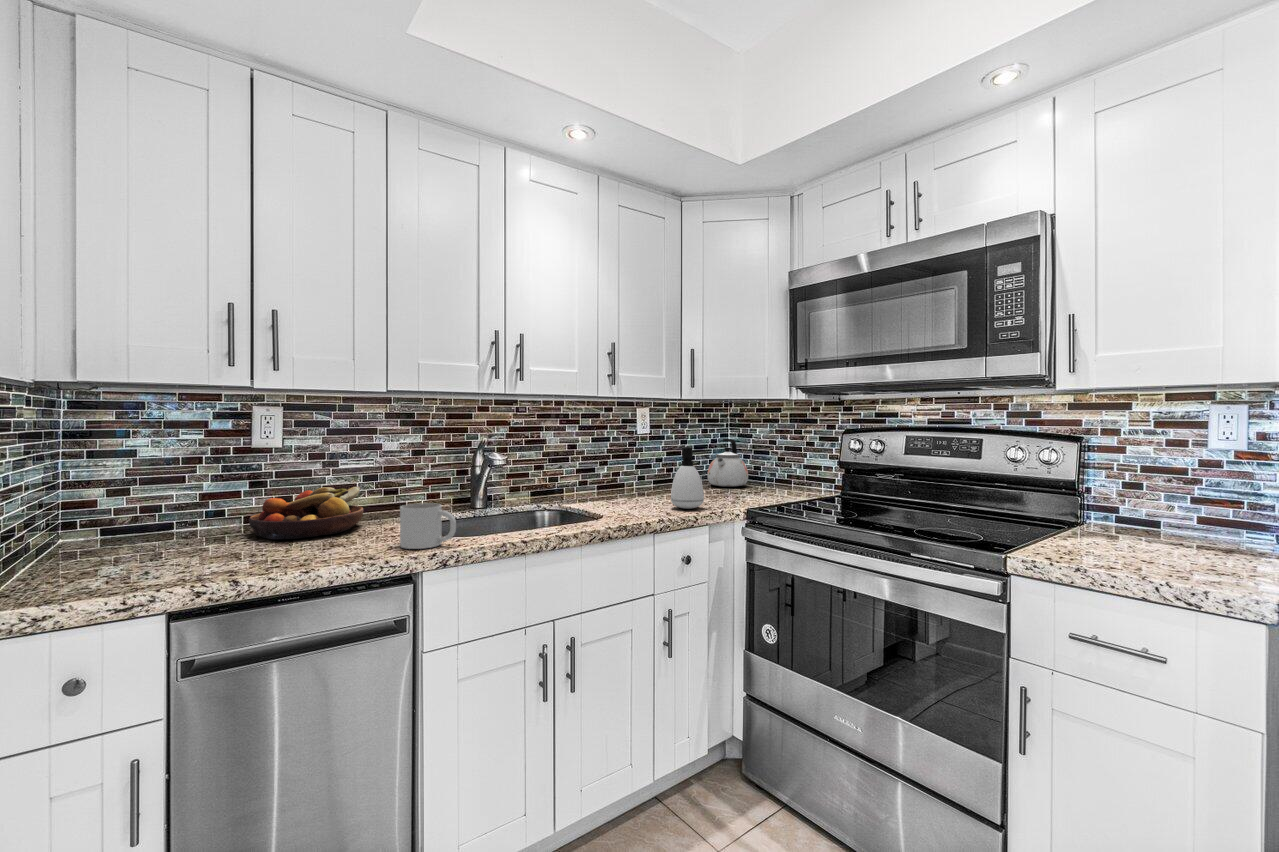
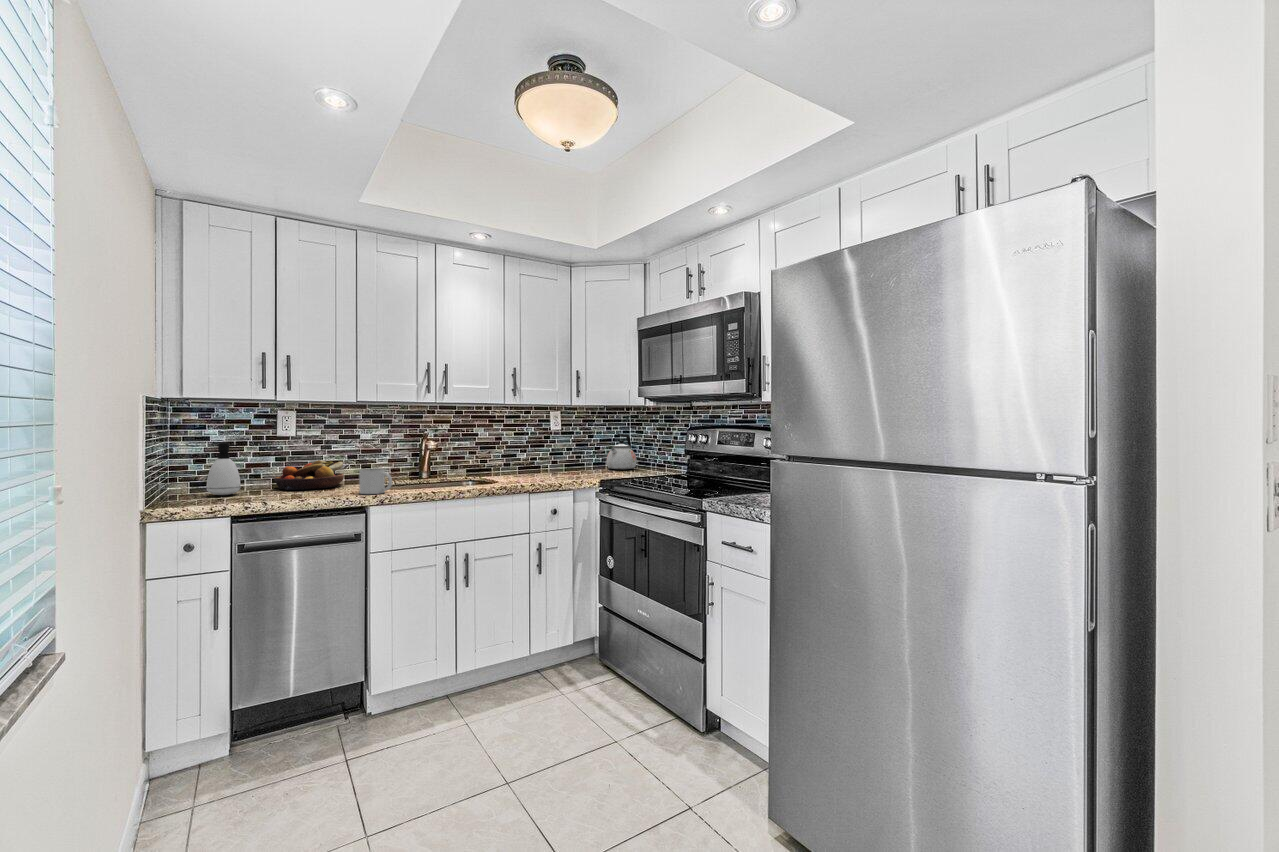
soap dispenser: present [671,447,705,509] -> present [206,442,241,495]

